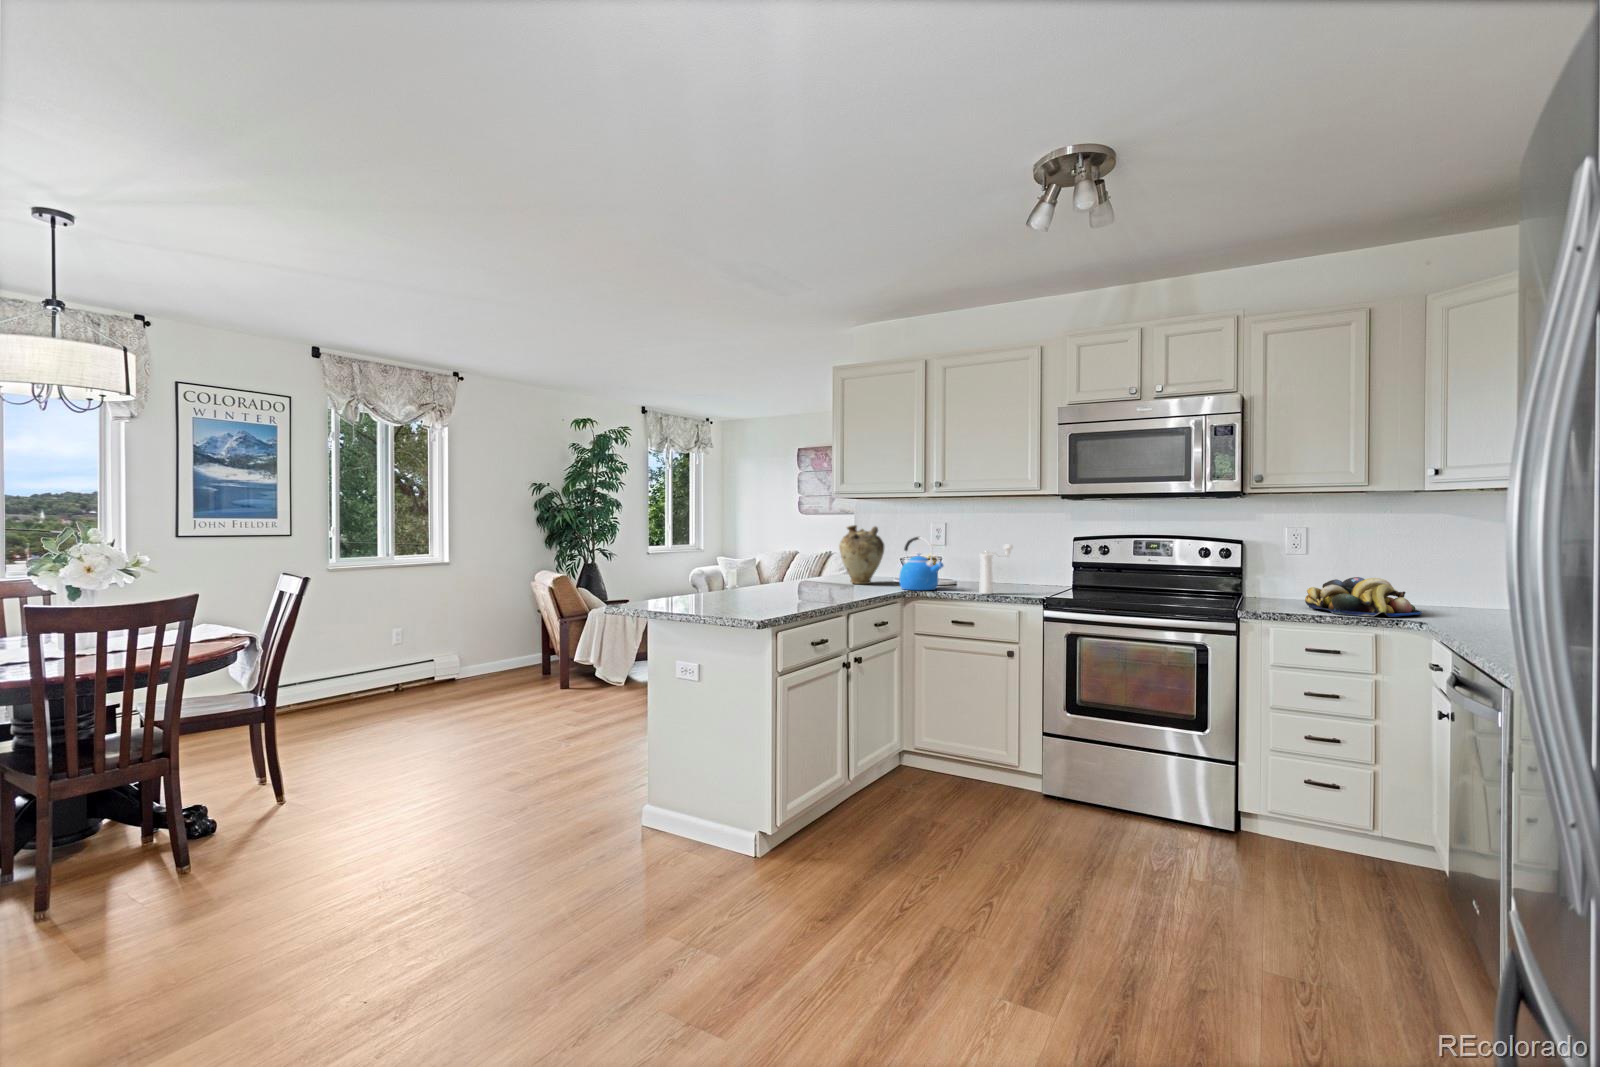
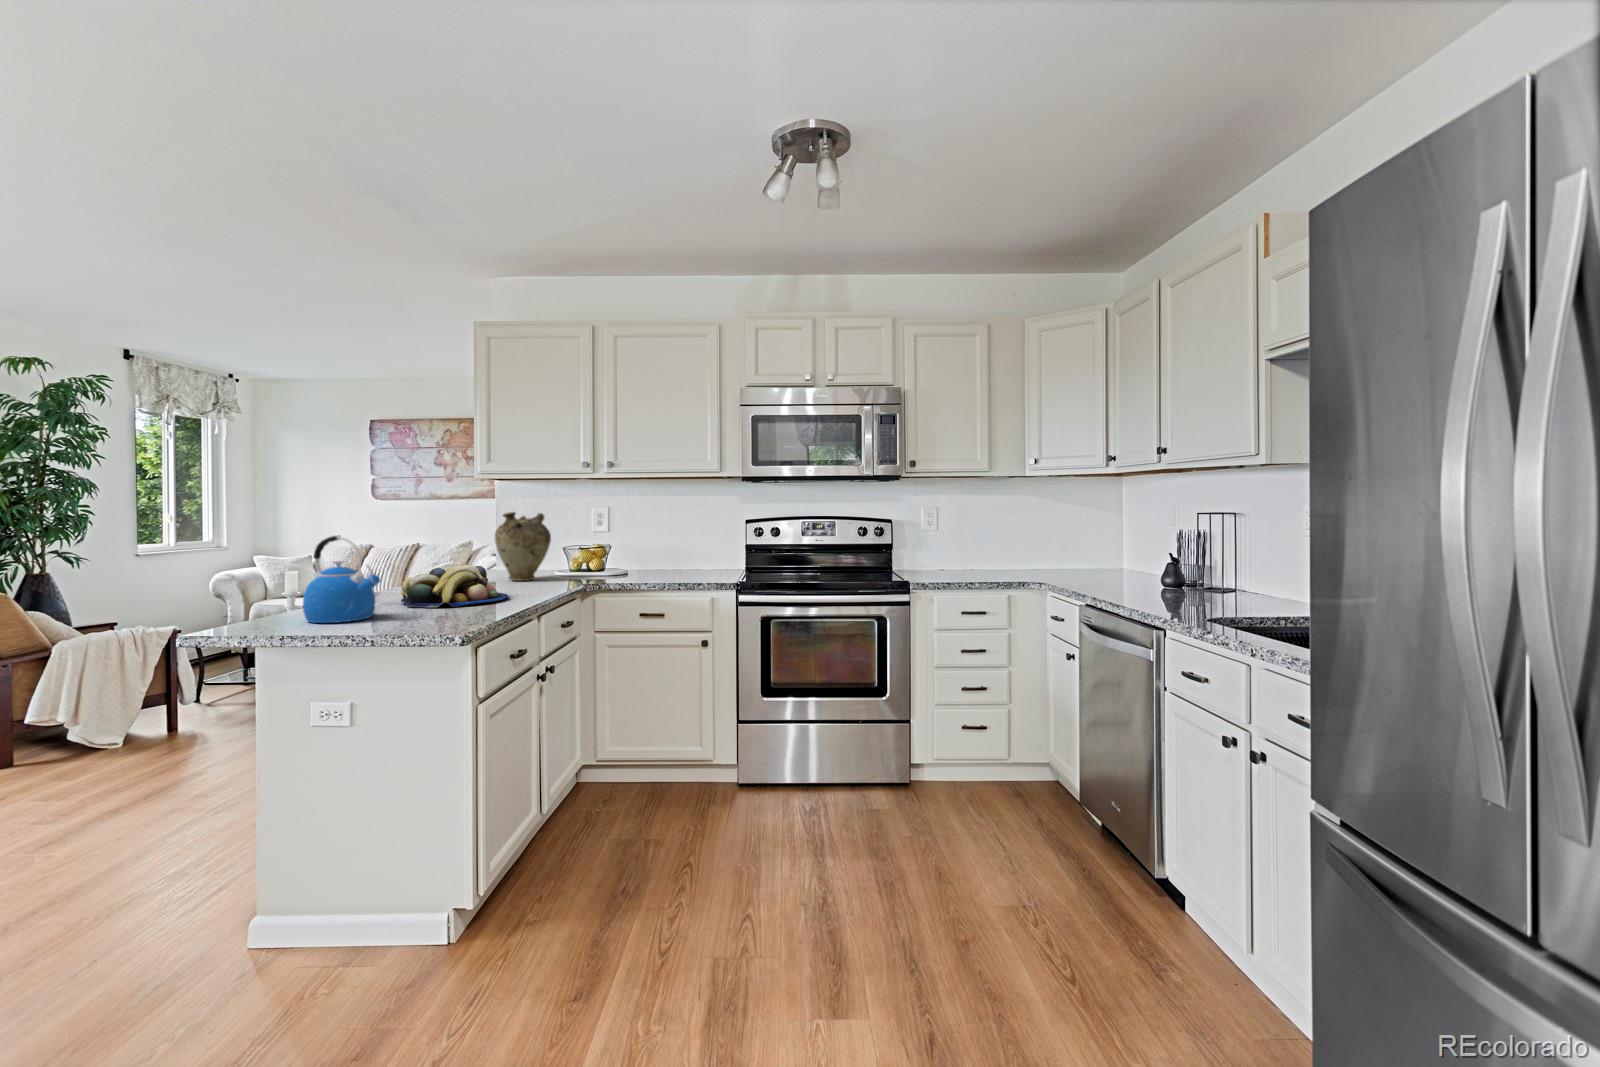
kettle: present [899,537,943,590] -> present [303,536,380,623]
pepper mill: present [980,545,1013,594] -> none [669,530,701,584]
fruit bowl: present [1305,577,1422,617] -> present [401,564,509,607]

